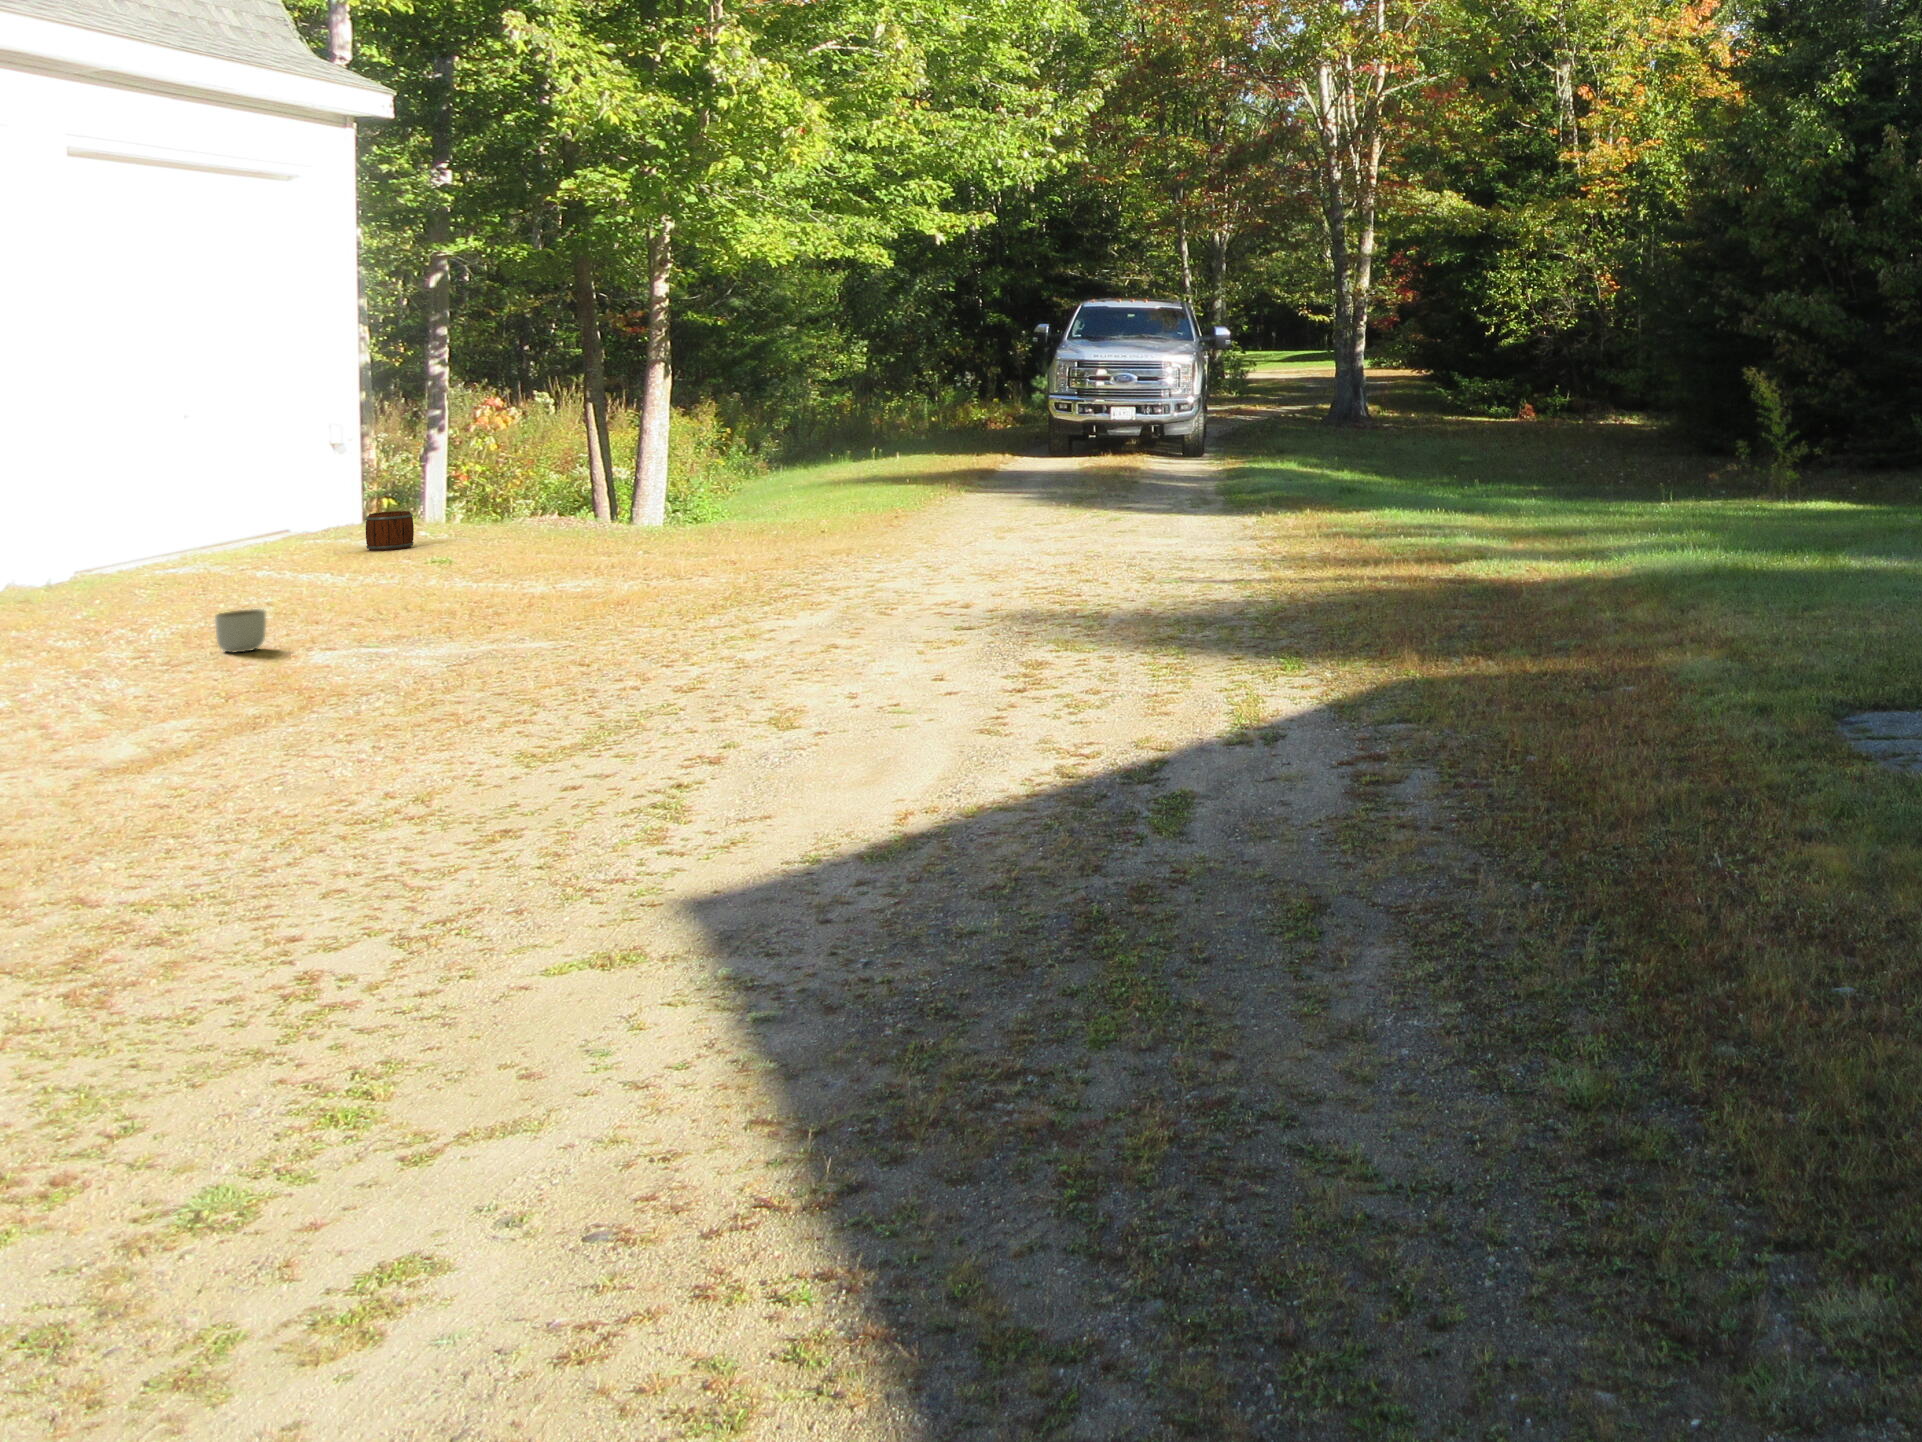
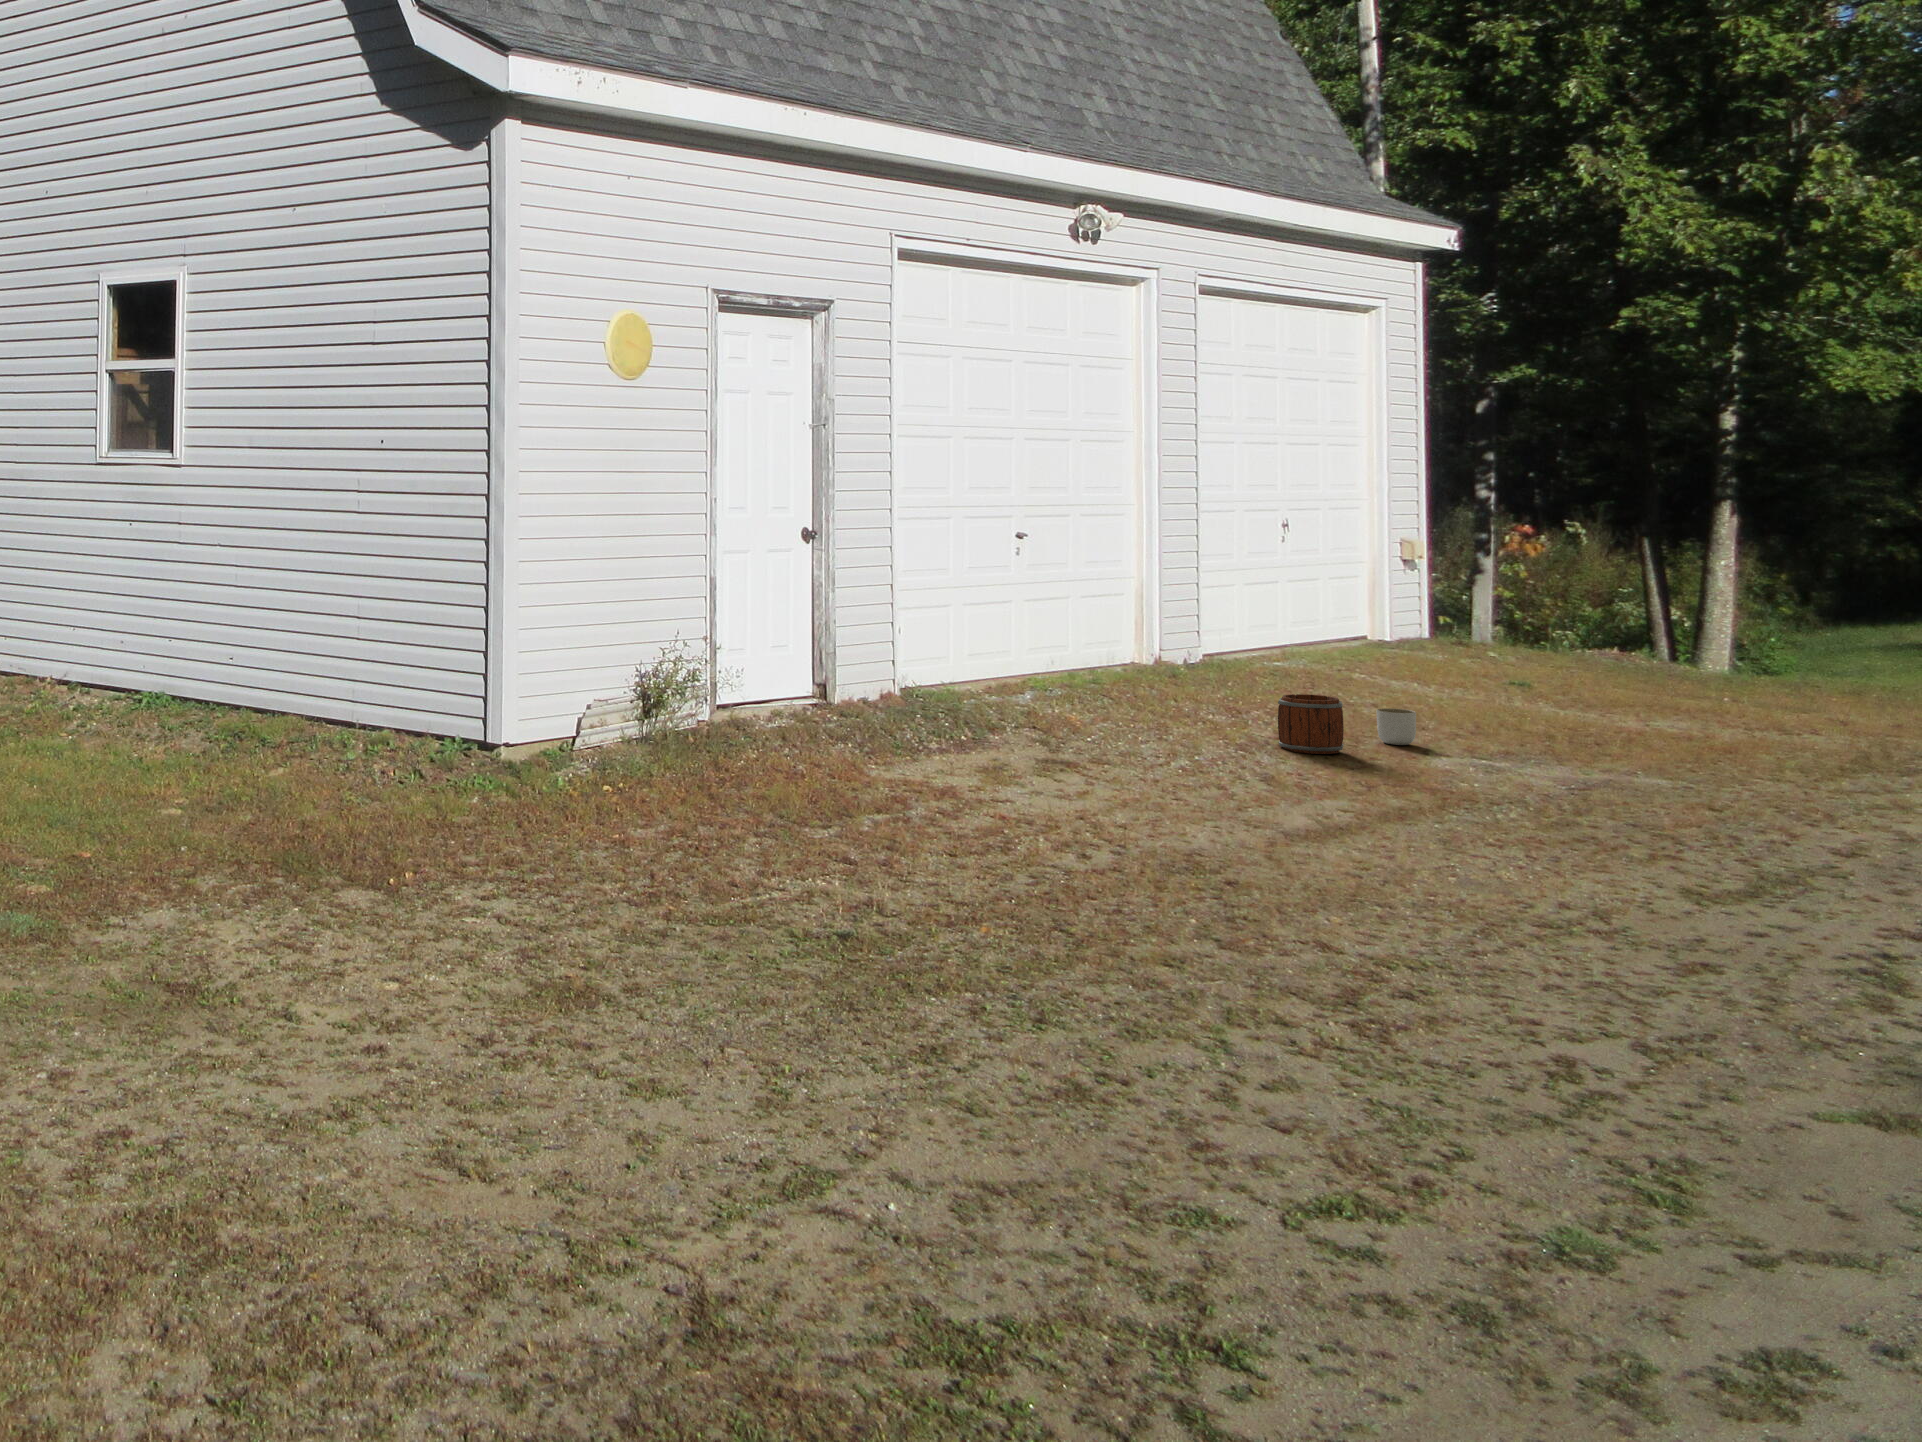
bucket: present [365,511,414,551] -> present [1278,694,1344,754]

